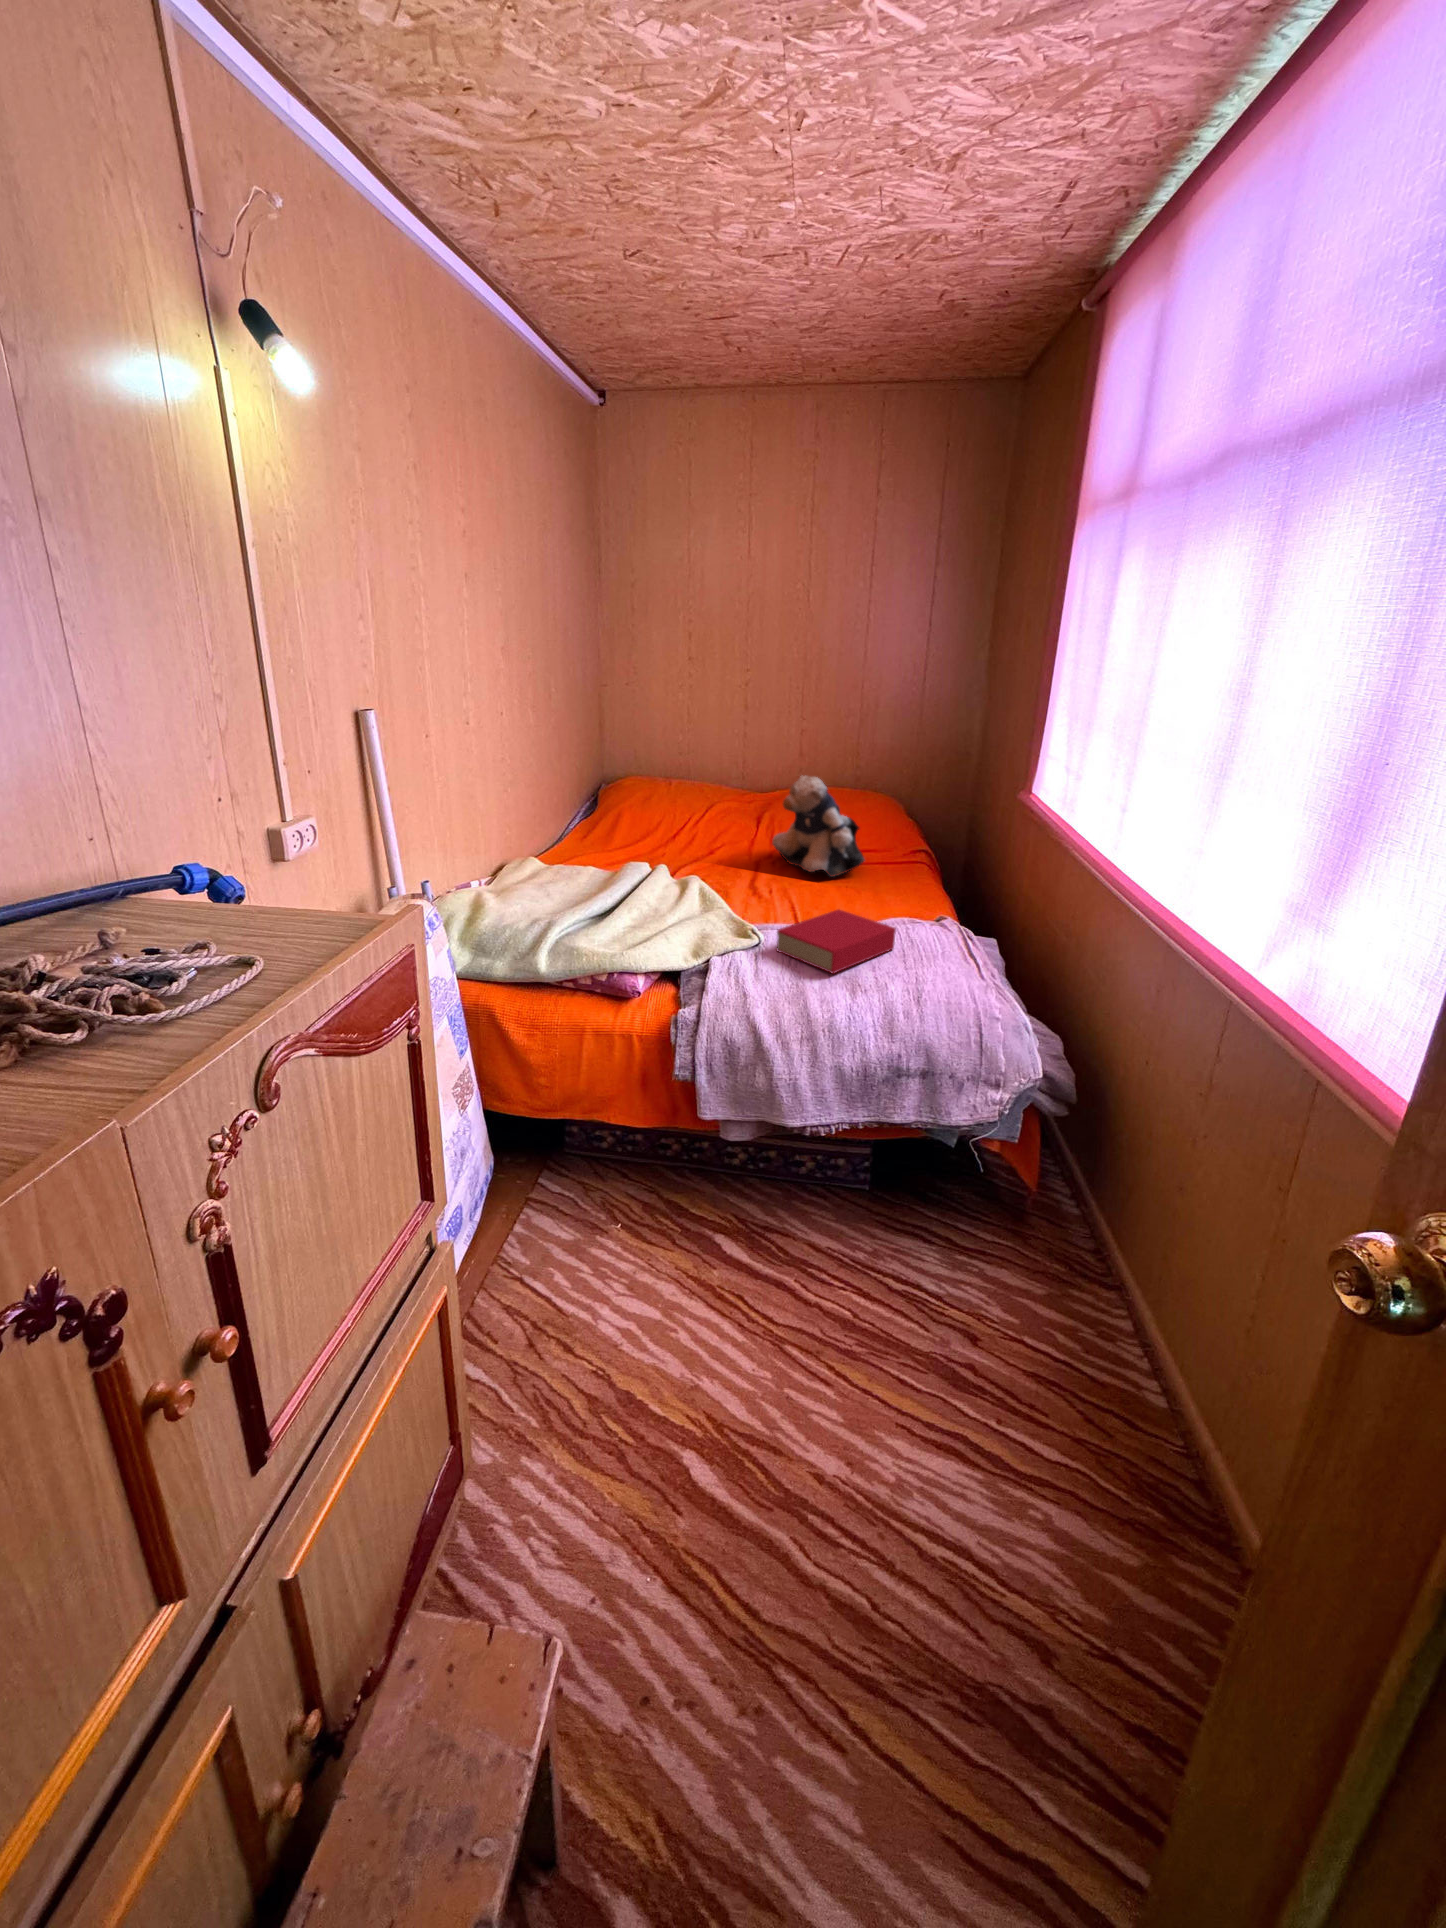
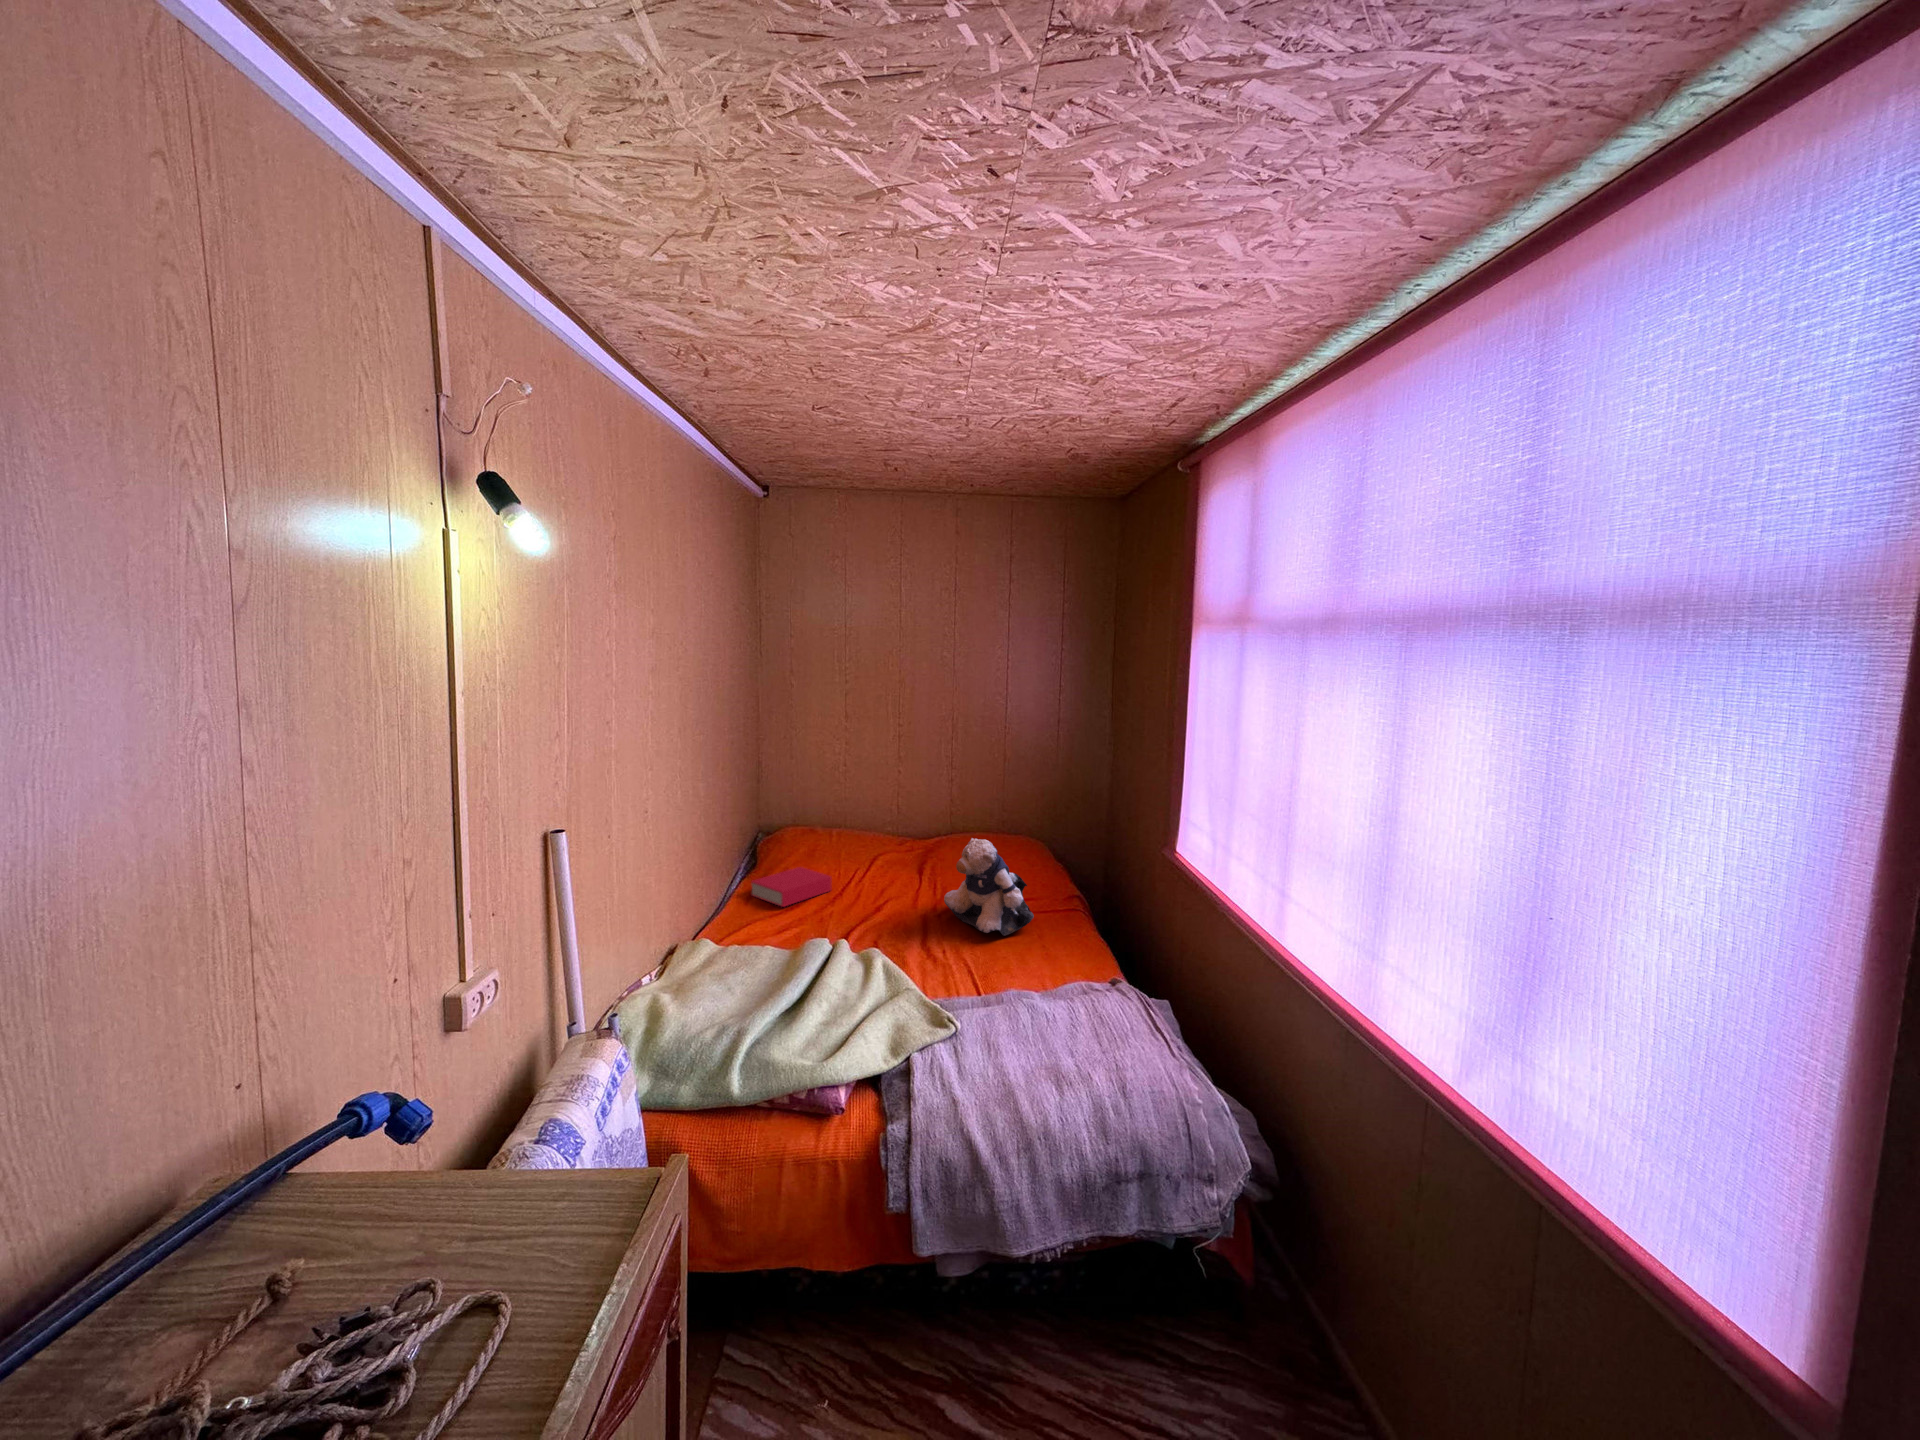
book: present [777,910,896,973] -> present [752,867,831,907]

